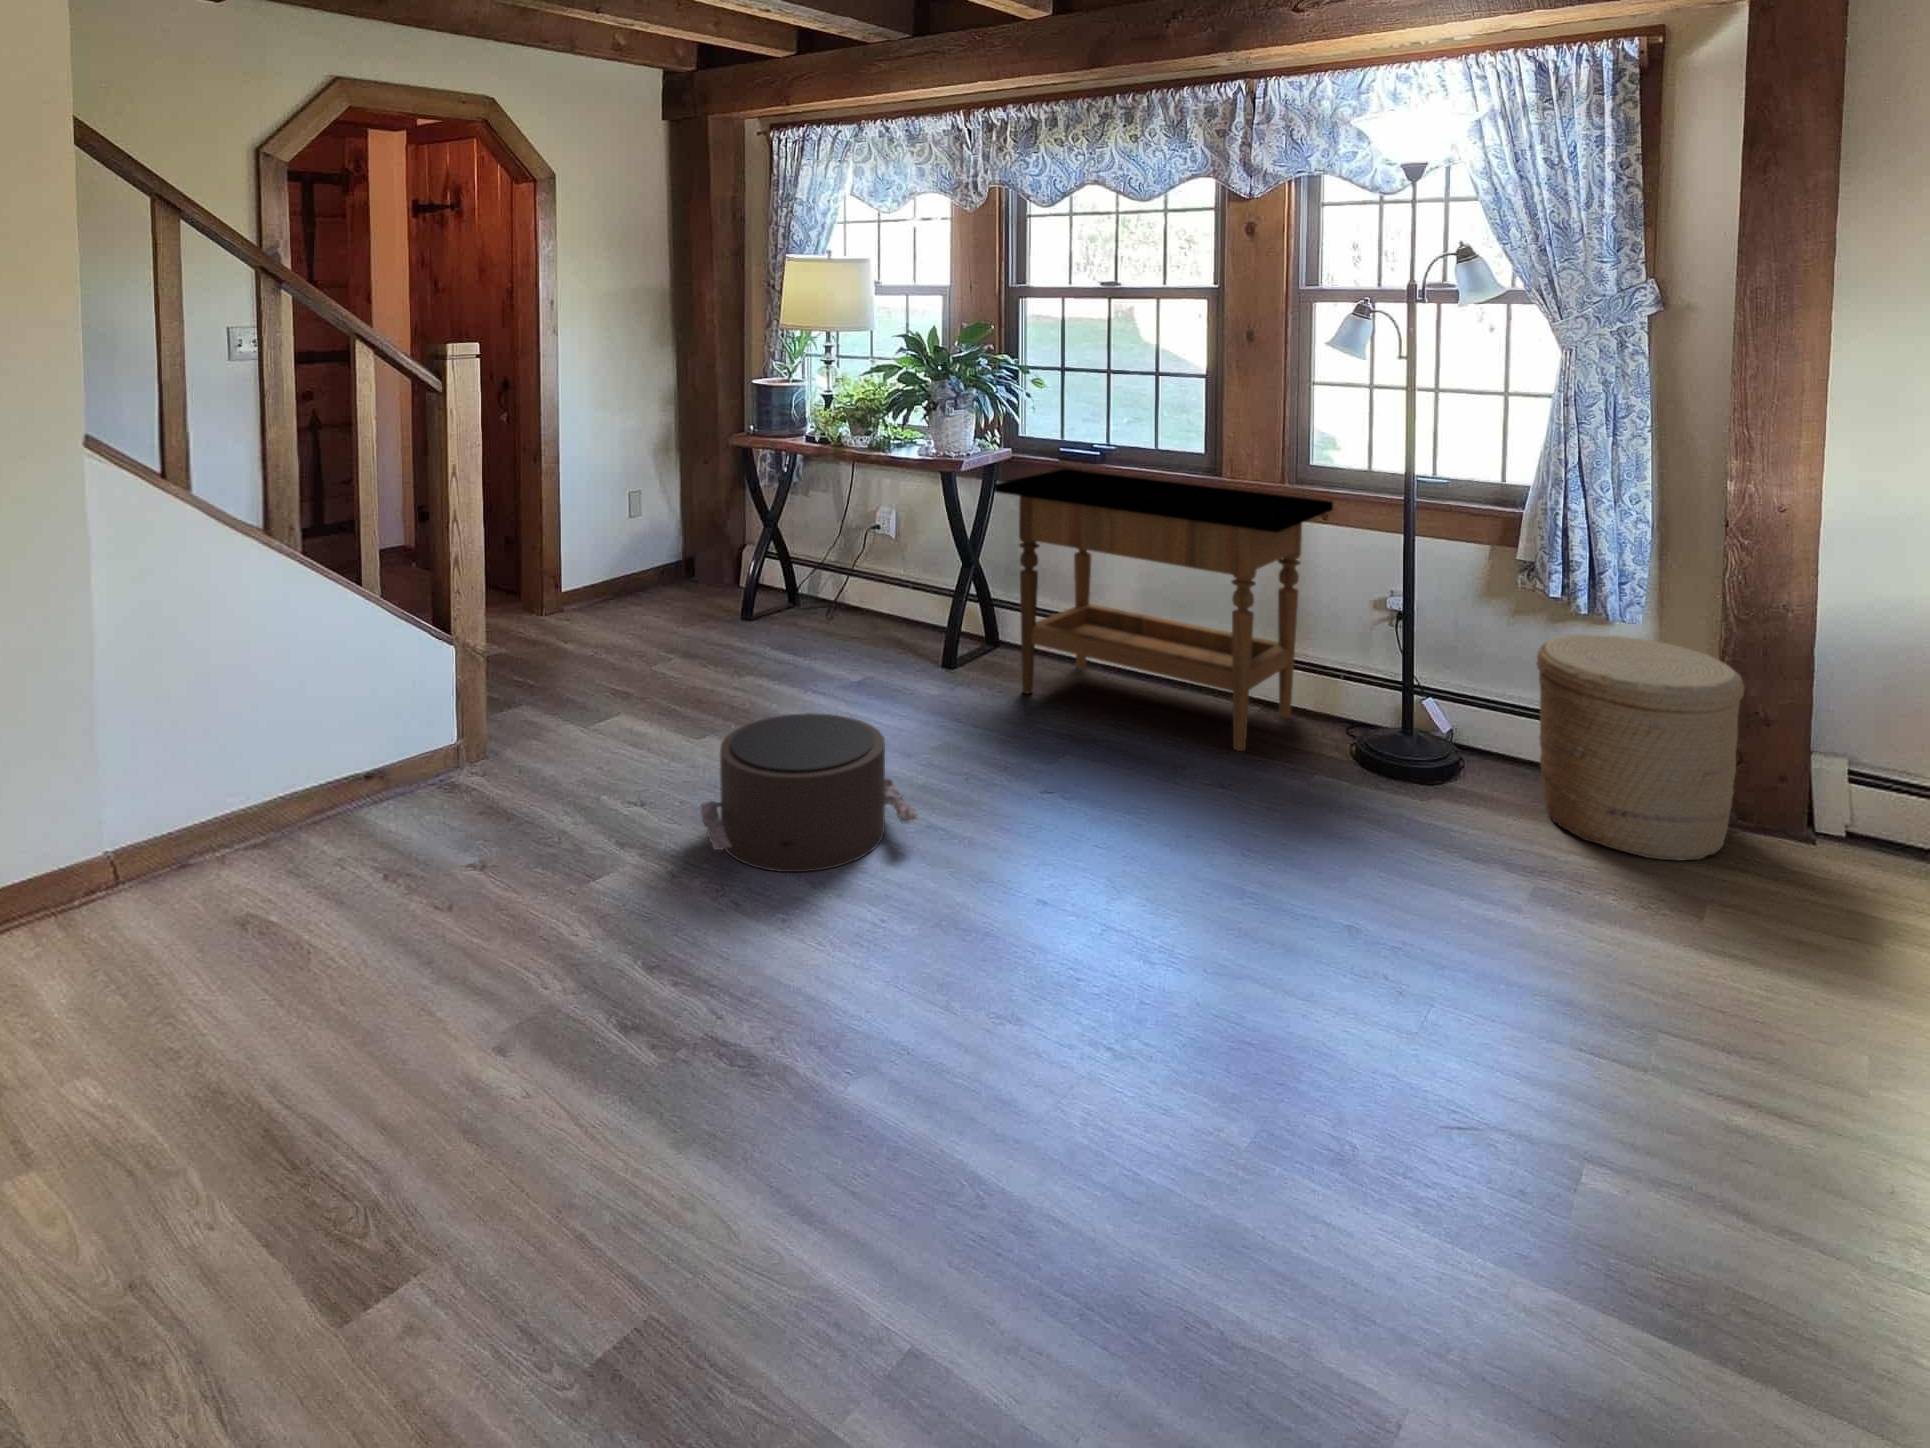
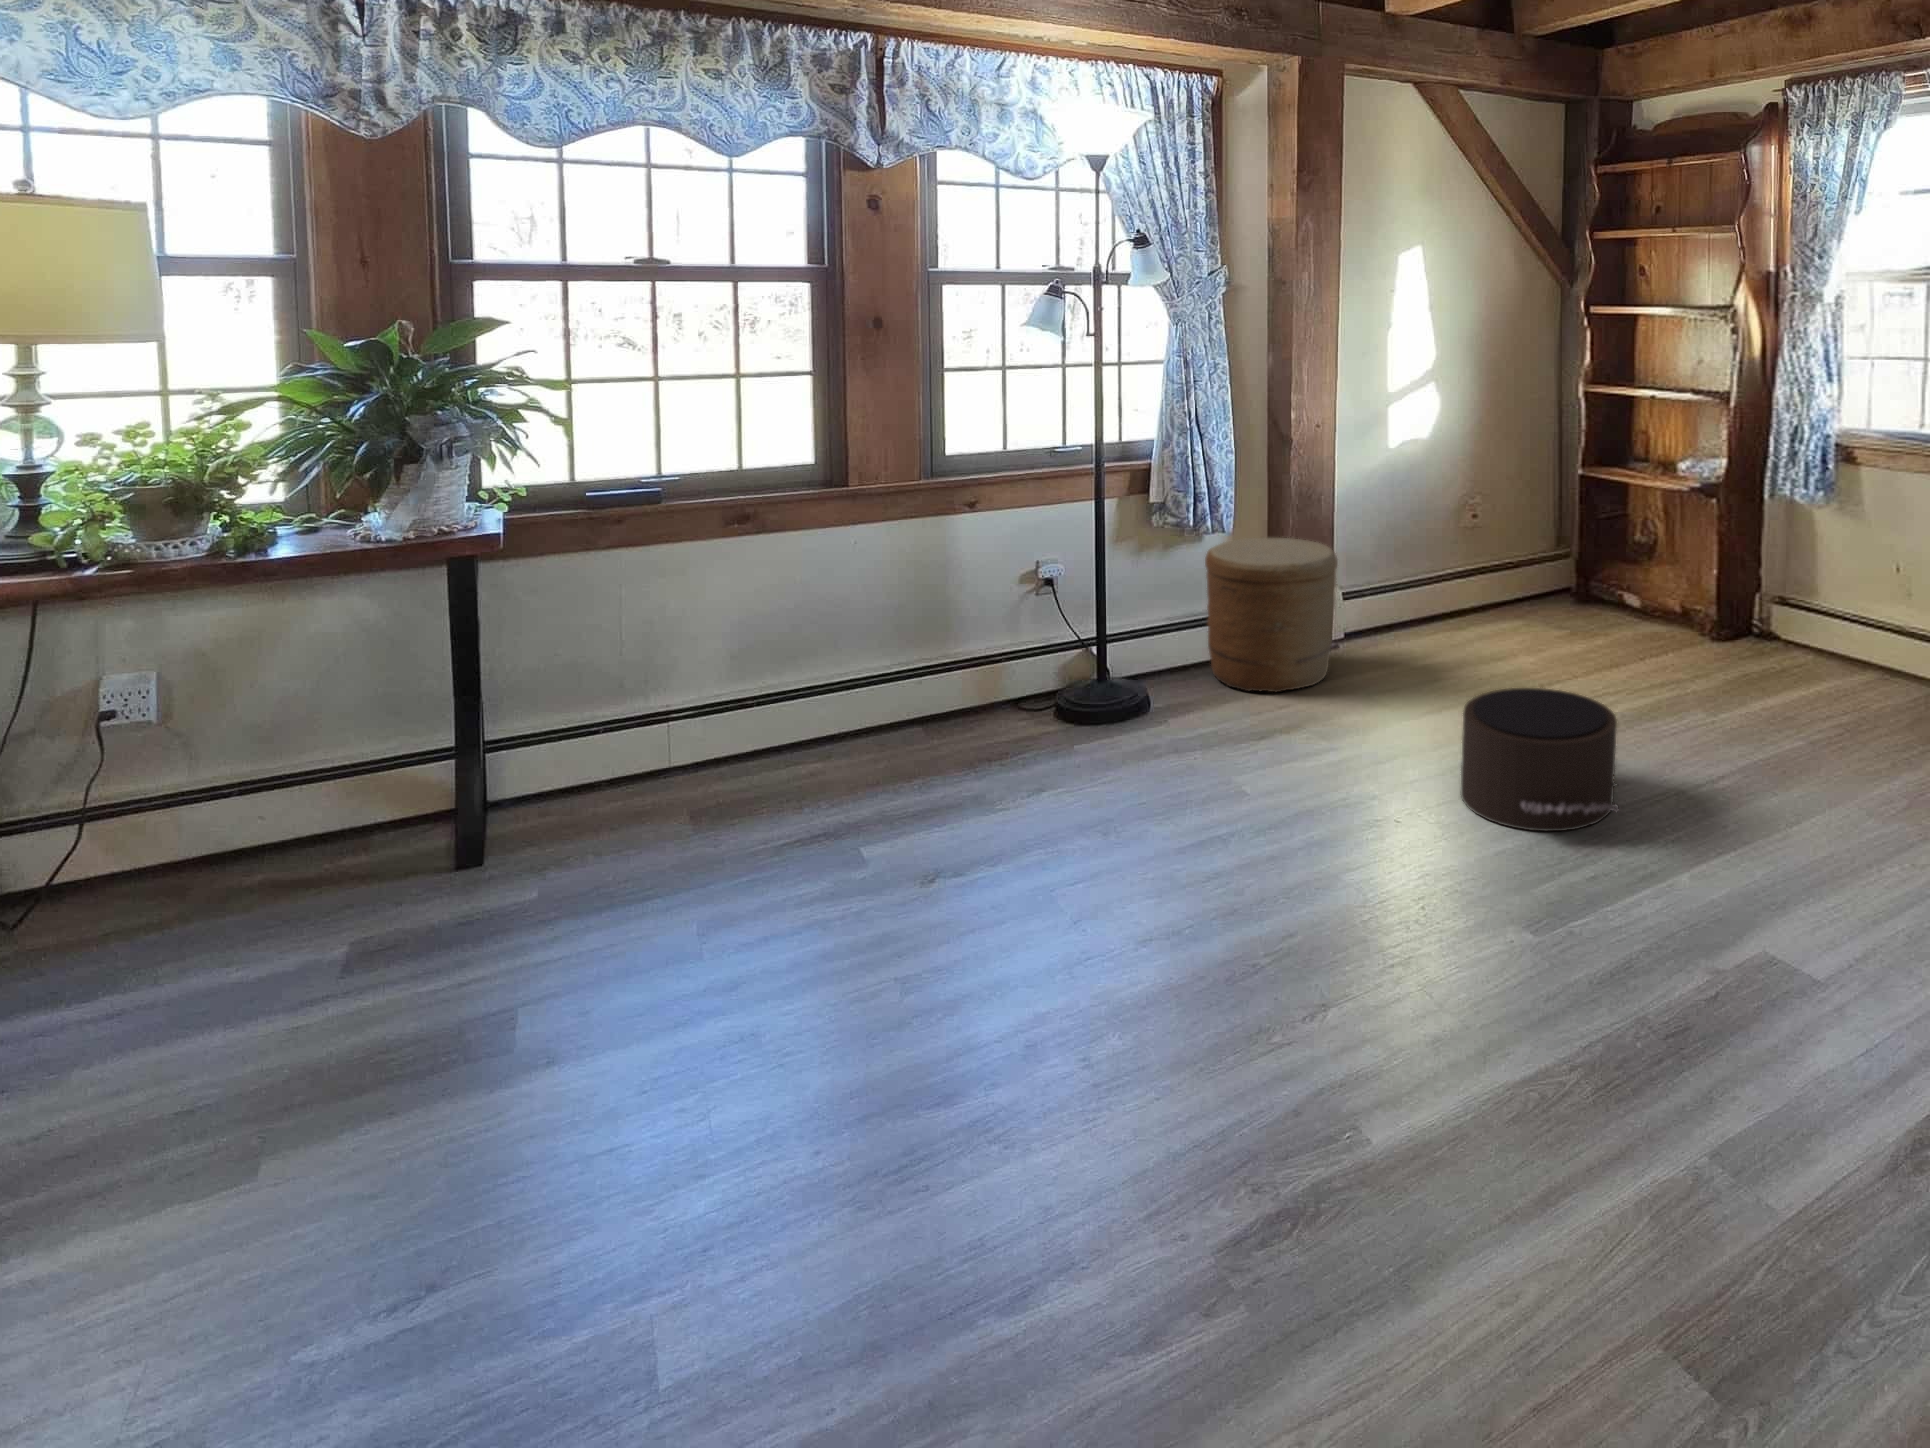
side table: present [994,469,1333,751] -> none [611,484,1041,821]
pouf: present [701,713,918,872] -> present [1461,688,1620,831]

